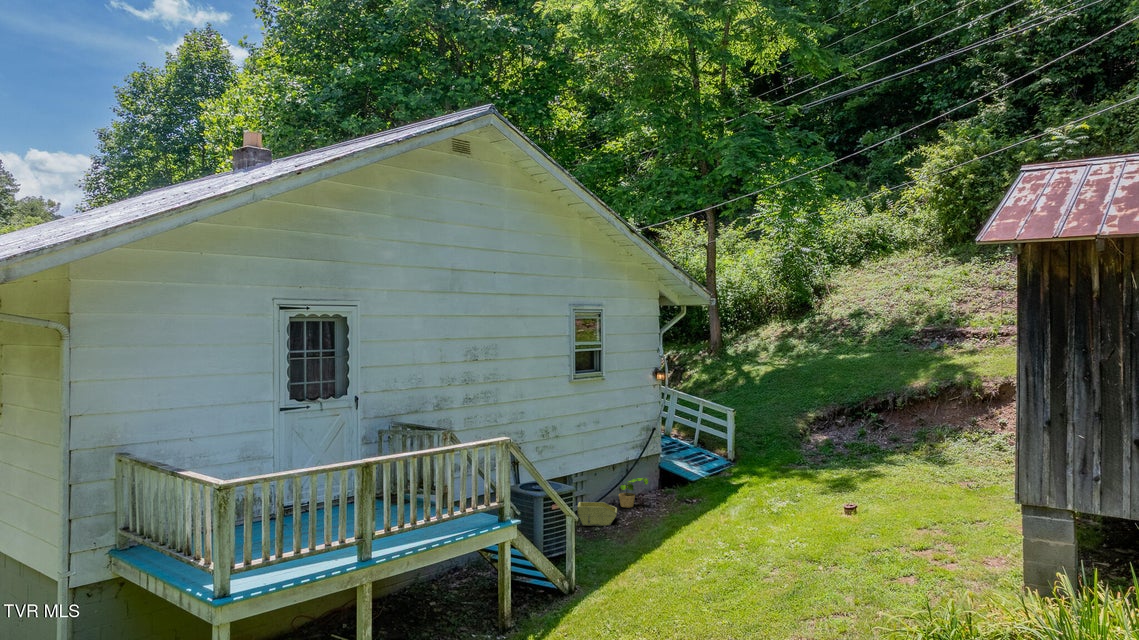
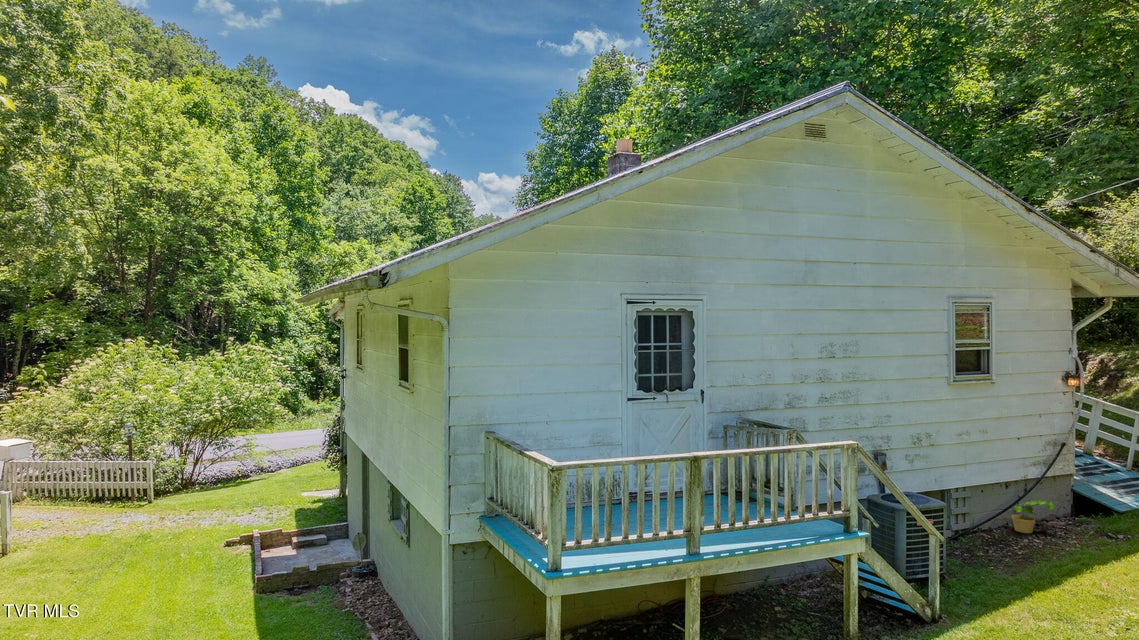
storage bin: present [577,502,617,526] -> none [954,518,1009,552]

